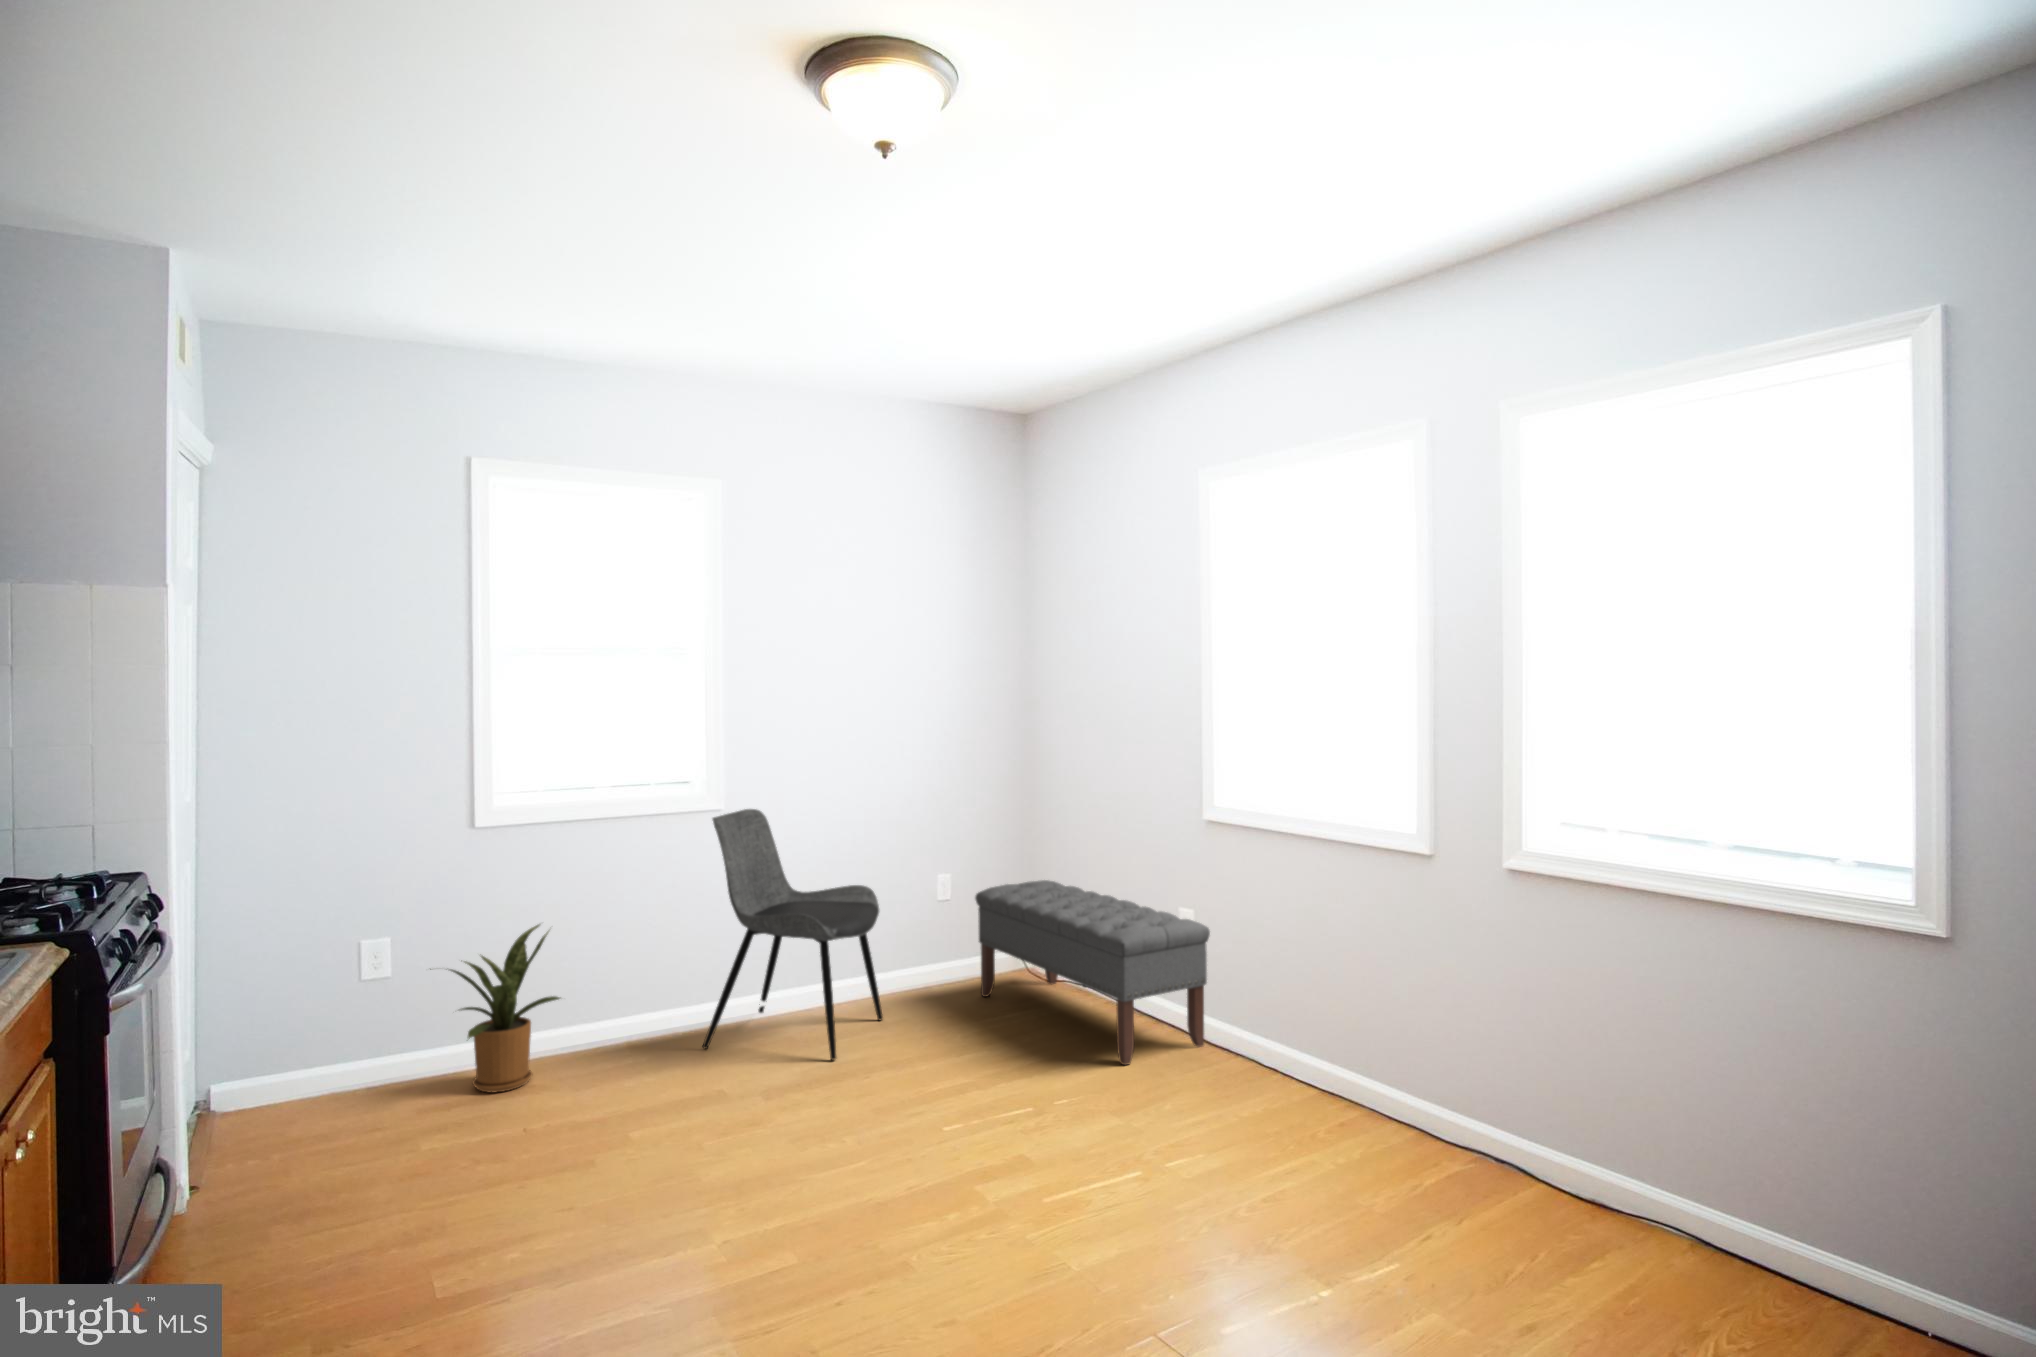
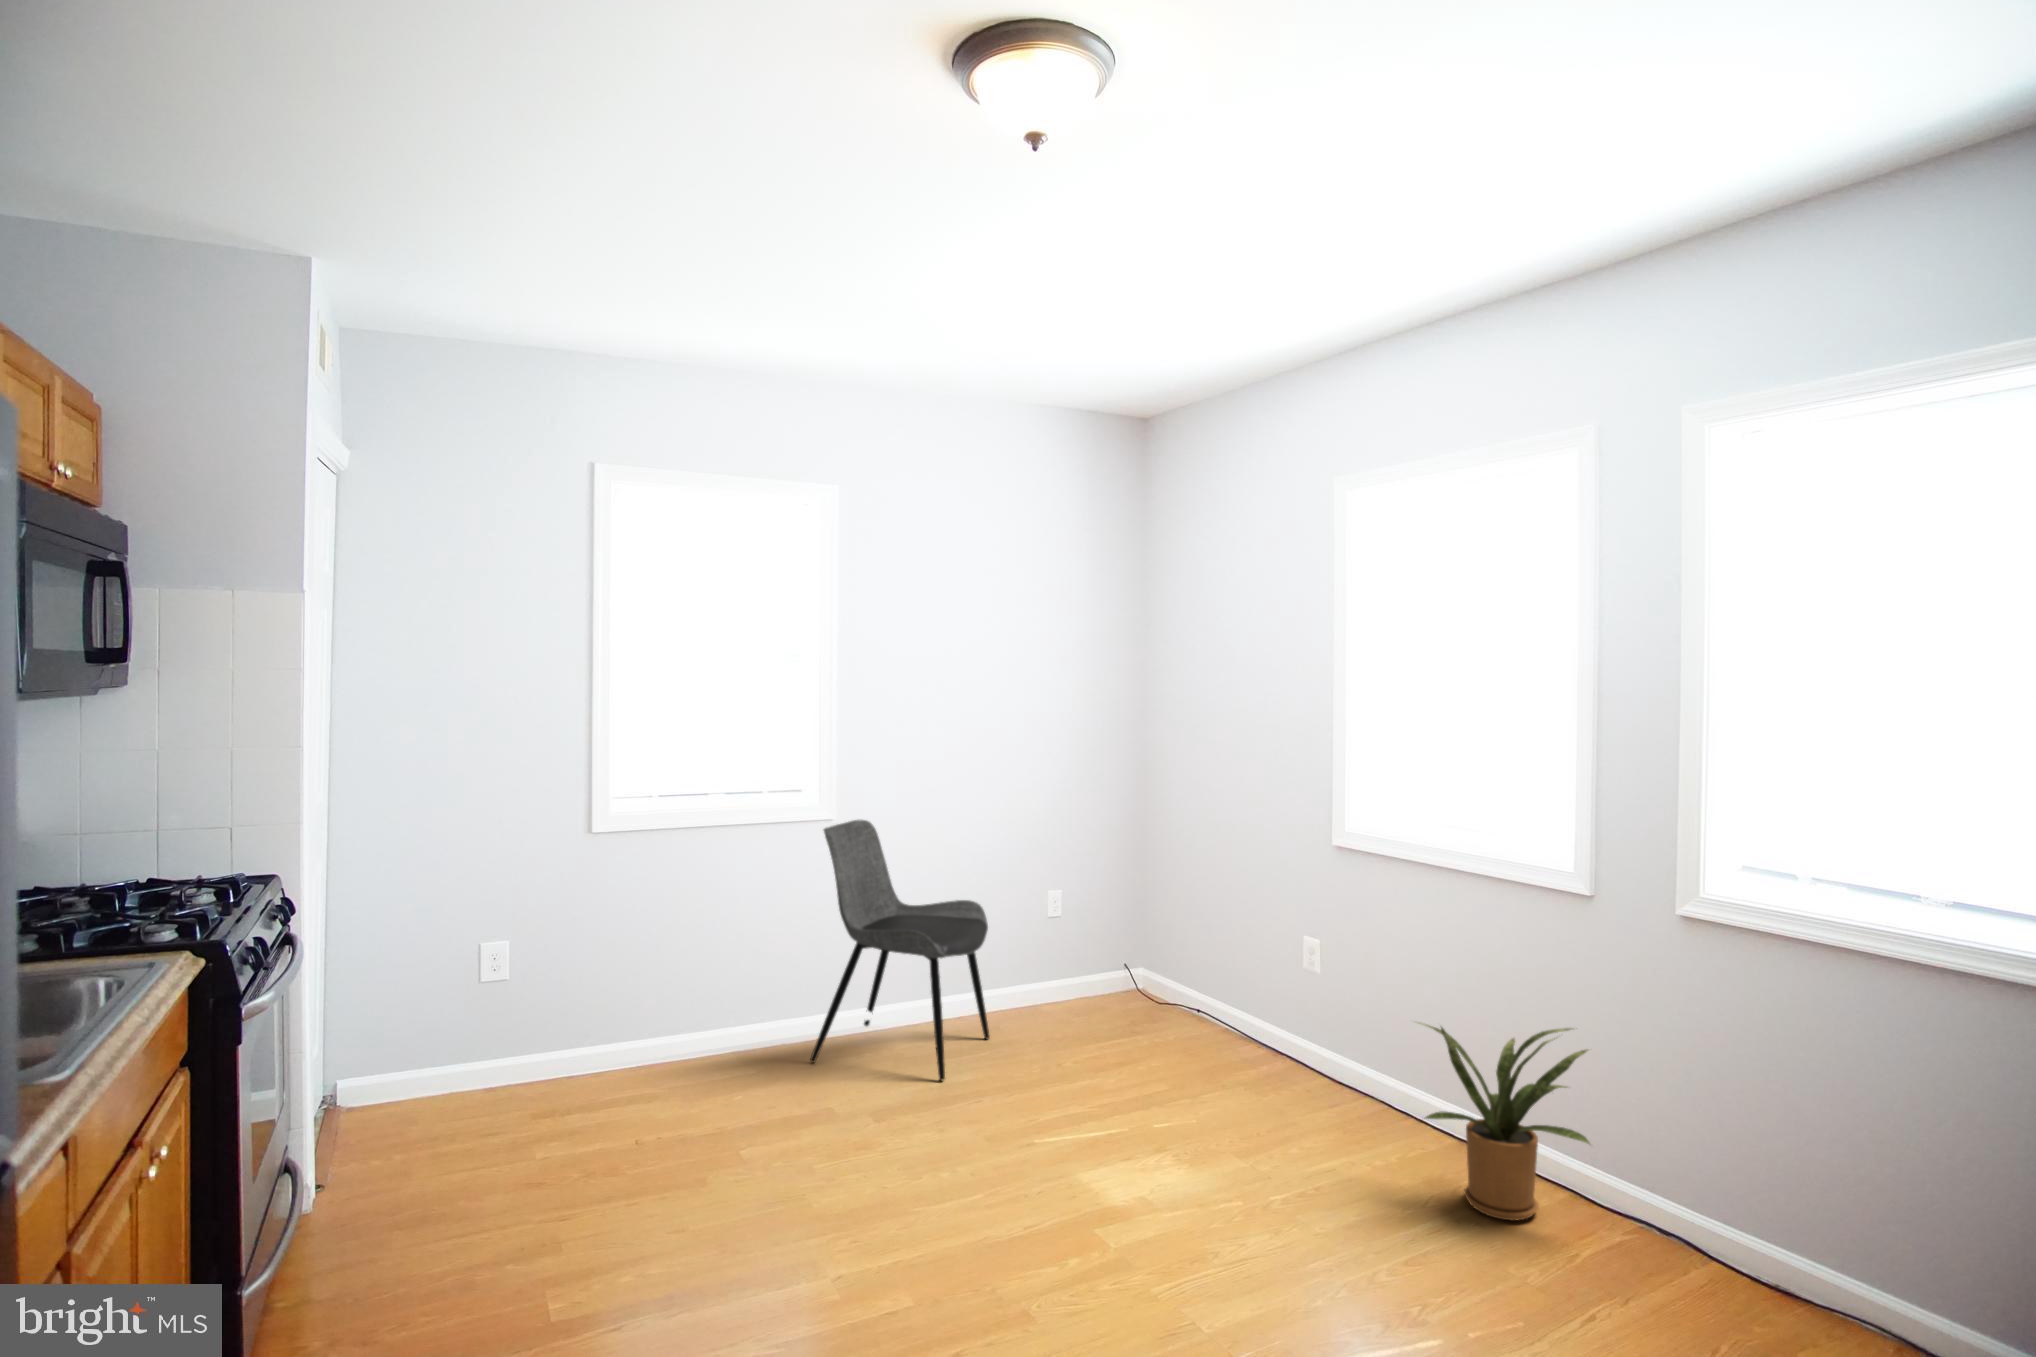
bench: present [975,880,1210,1065] -> none [1084,900,1334,1101]
house plant: present [430,924,560,1093] -> present [1421,1023,1590,1221]

